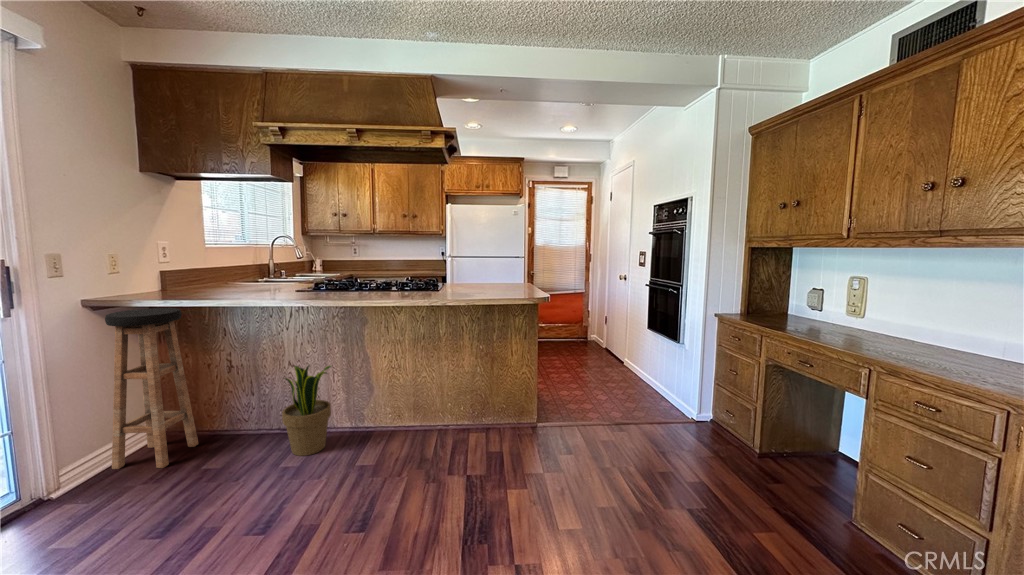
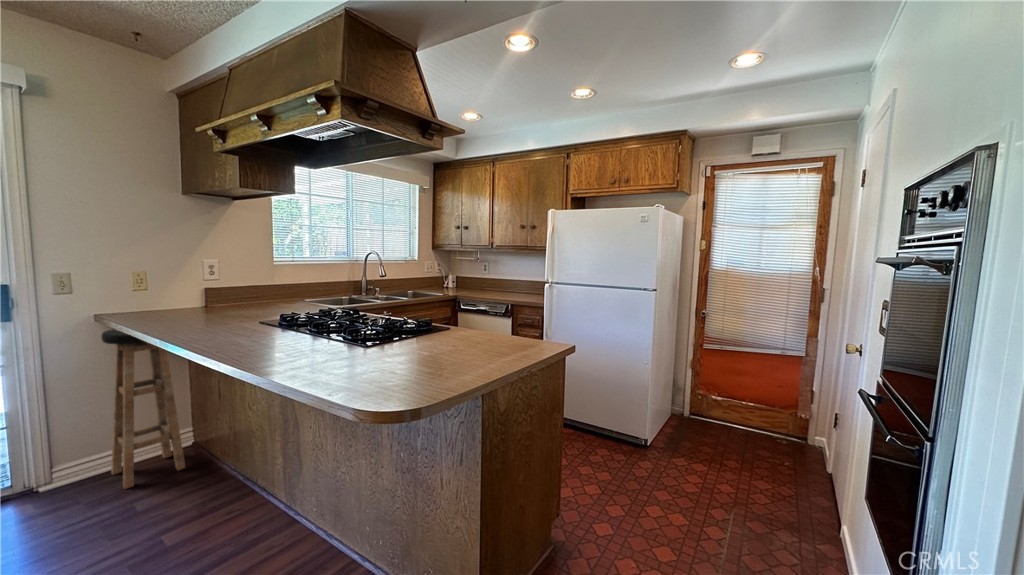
potted plant: present [282,365,331,456] -> none [184,413,259,534]

